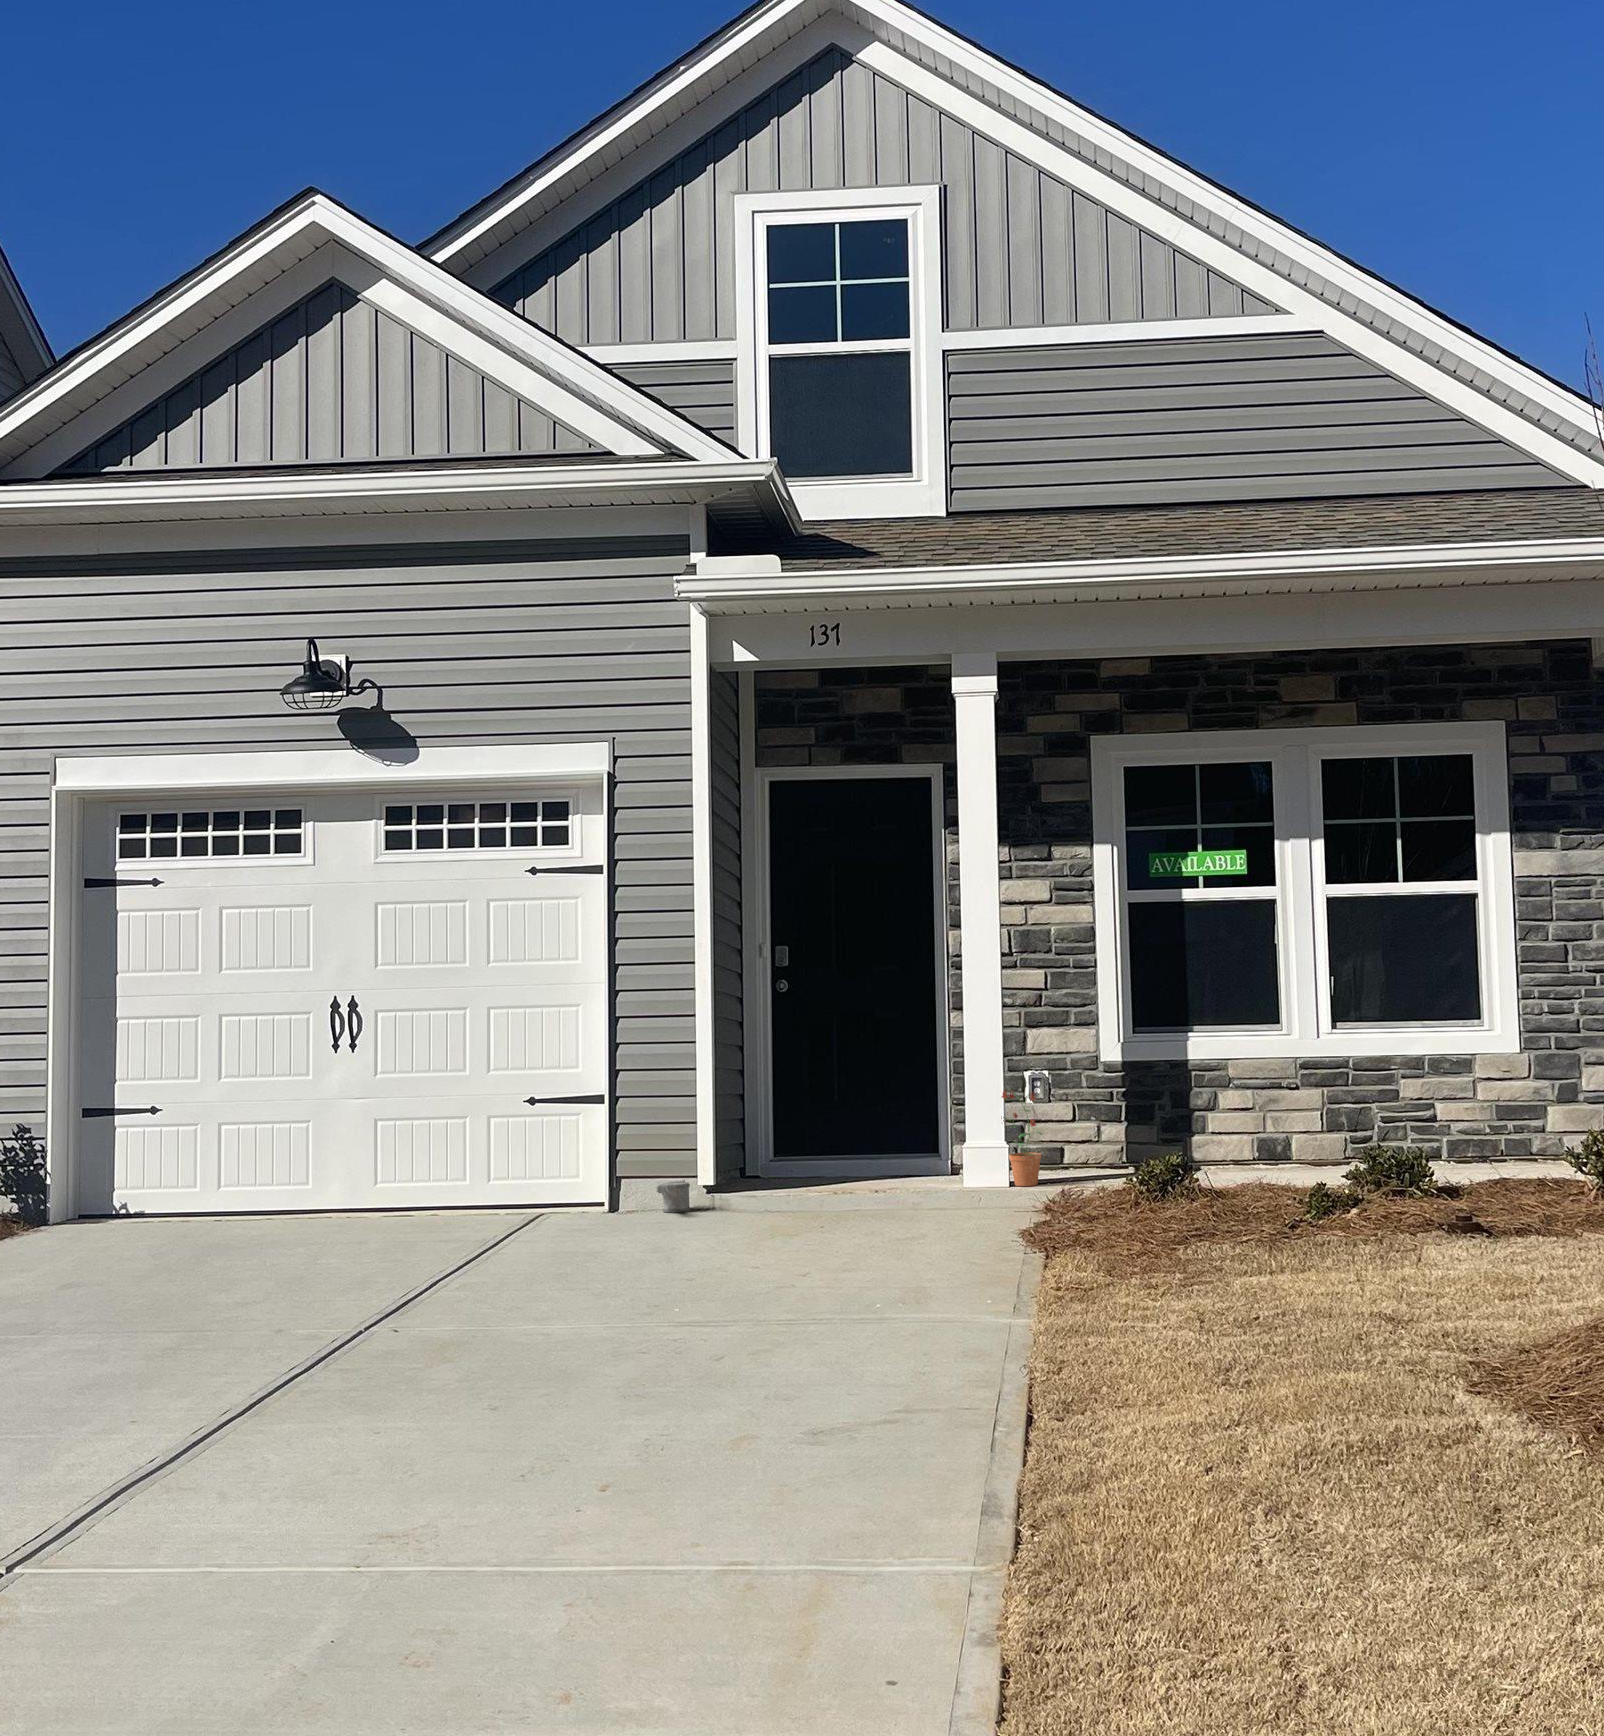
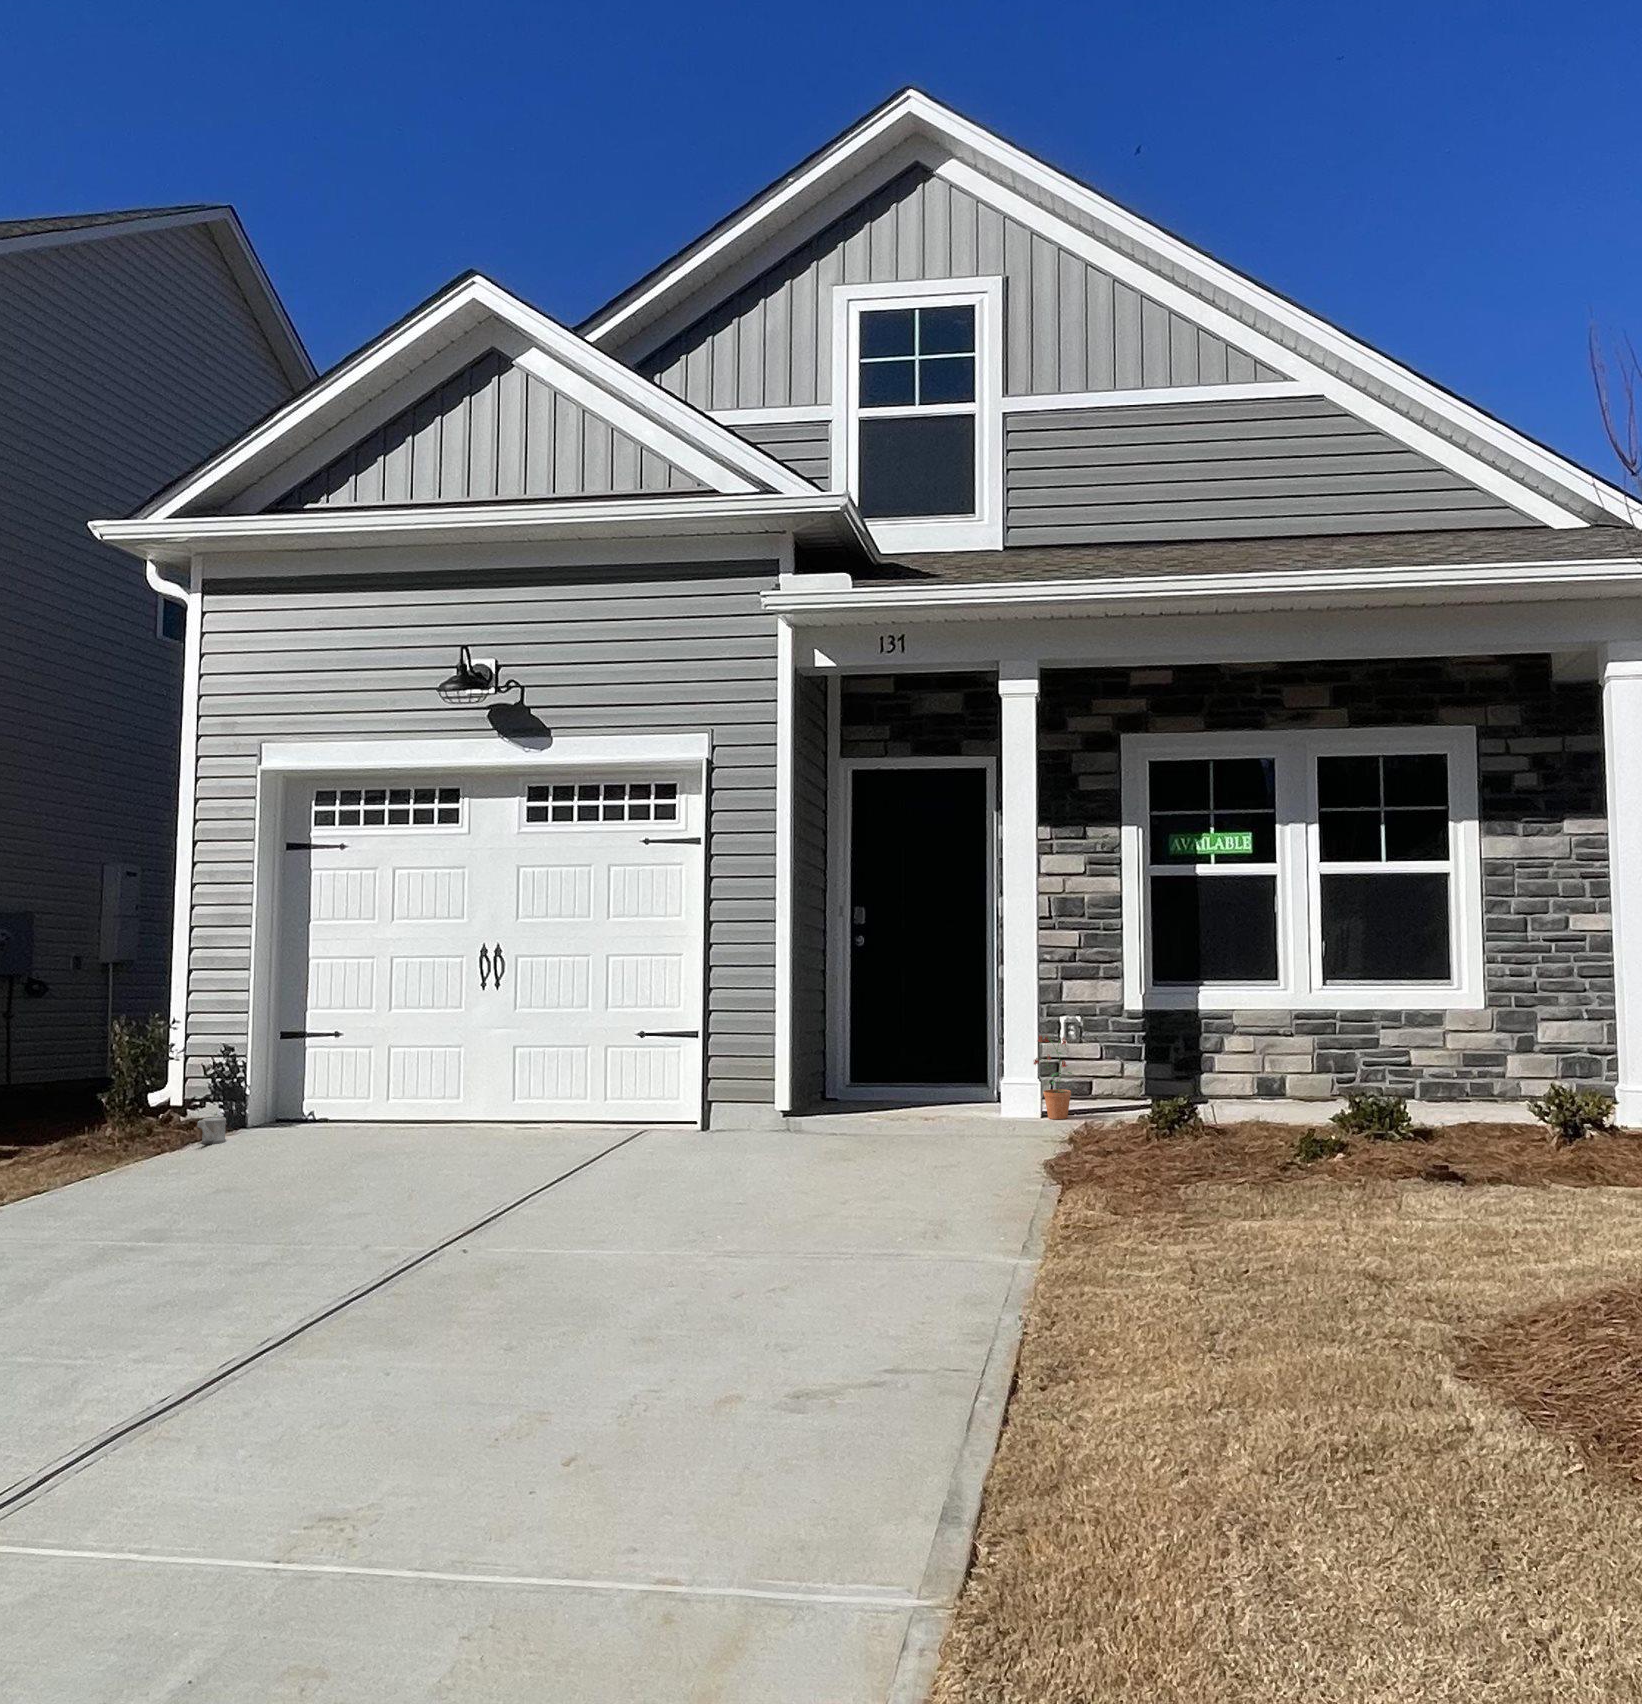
watering can: present [656,1180,690,1212] -> present [197,1116,226,1144]

